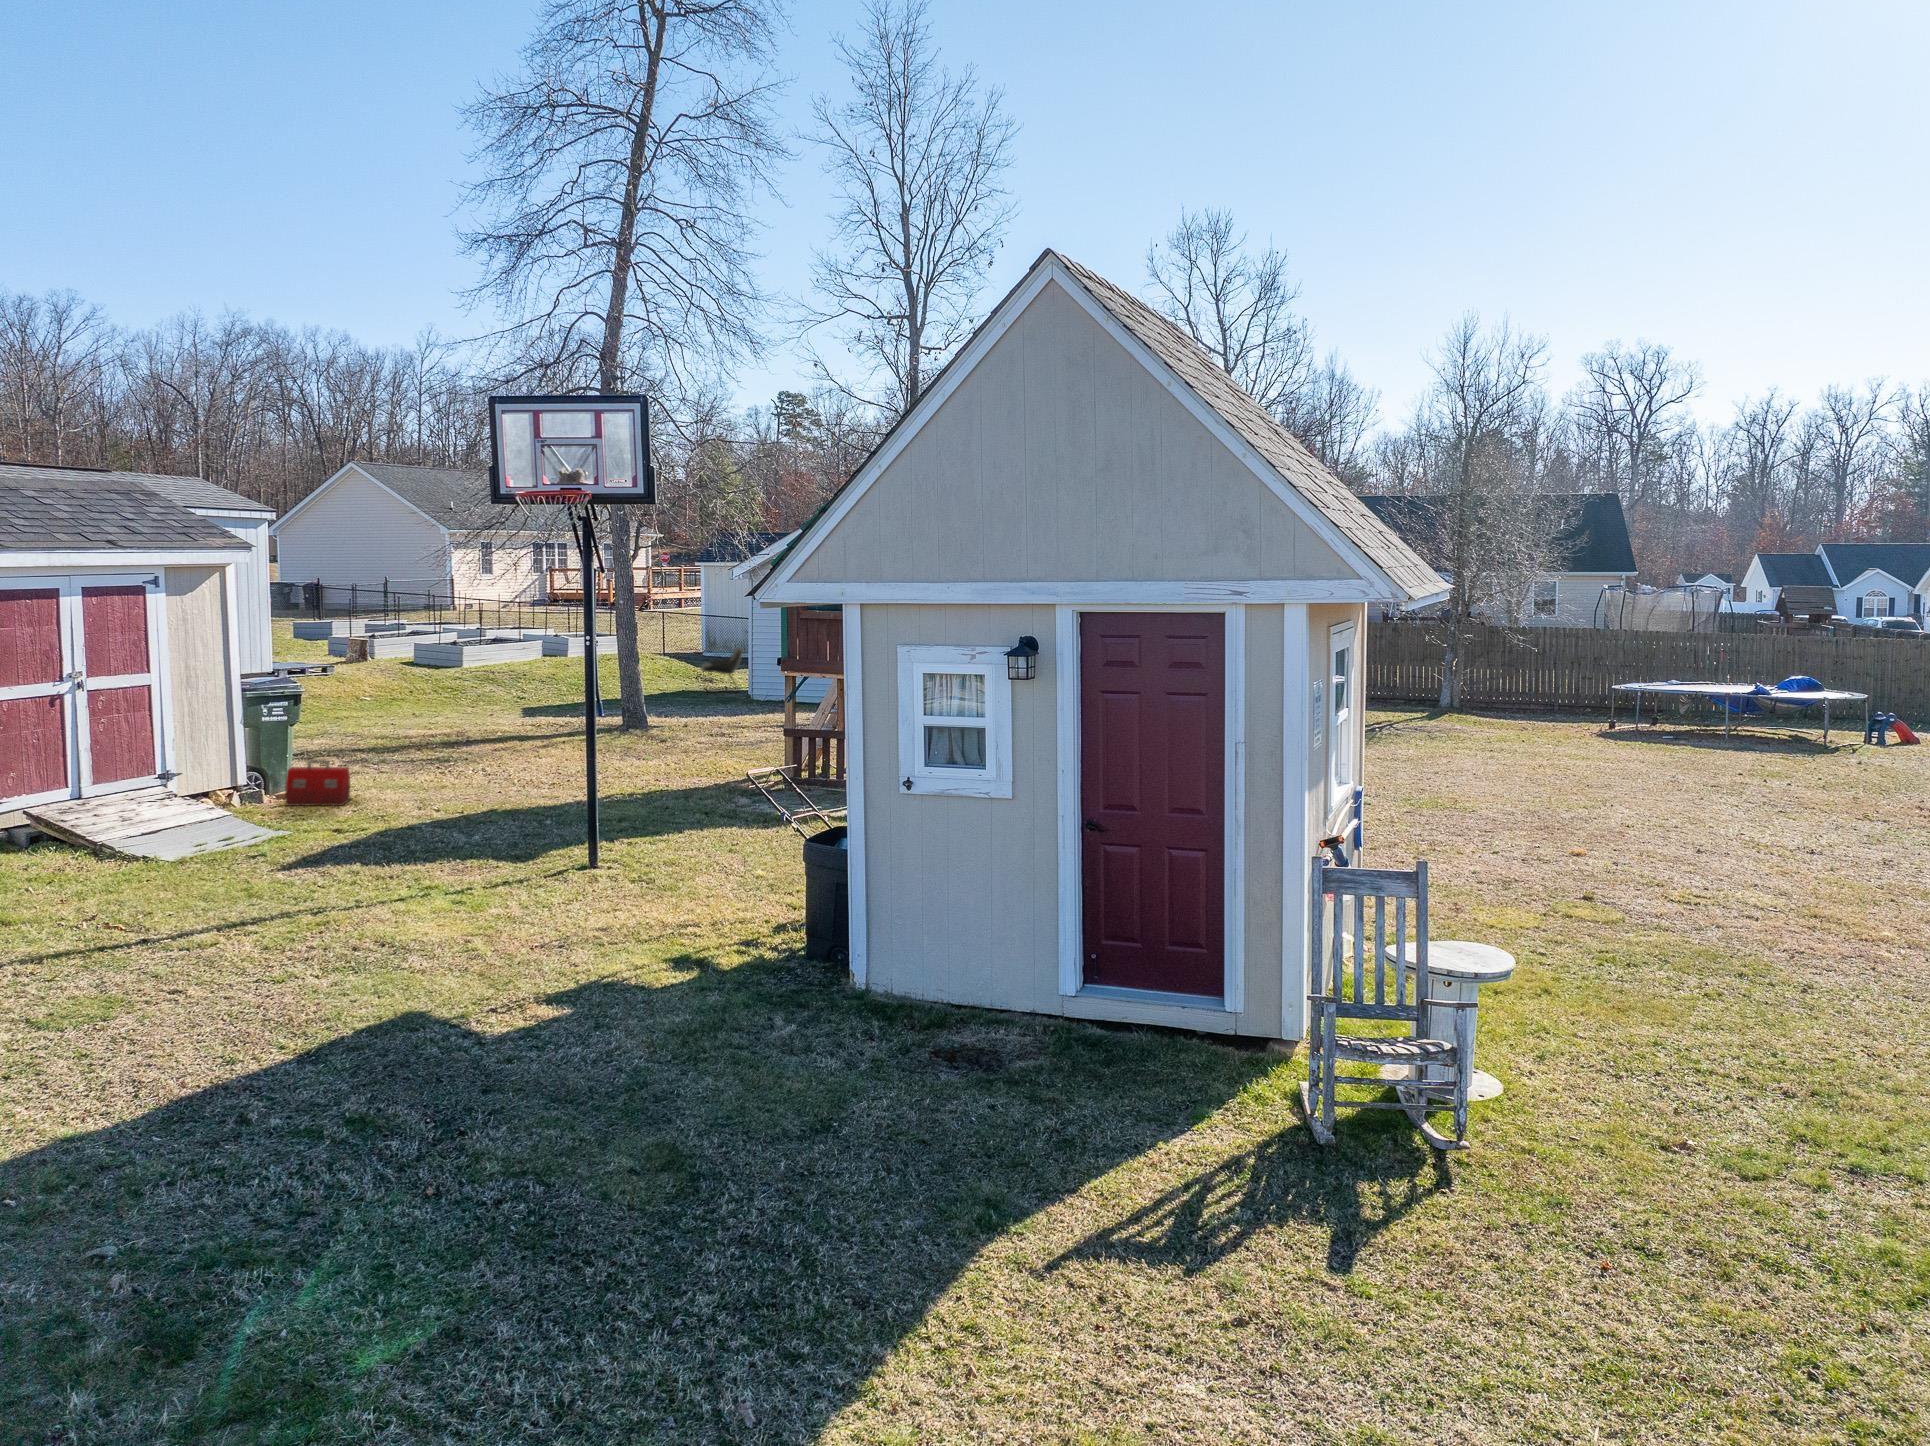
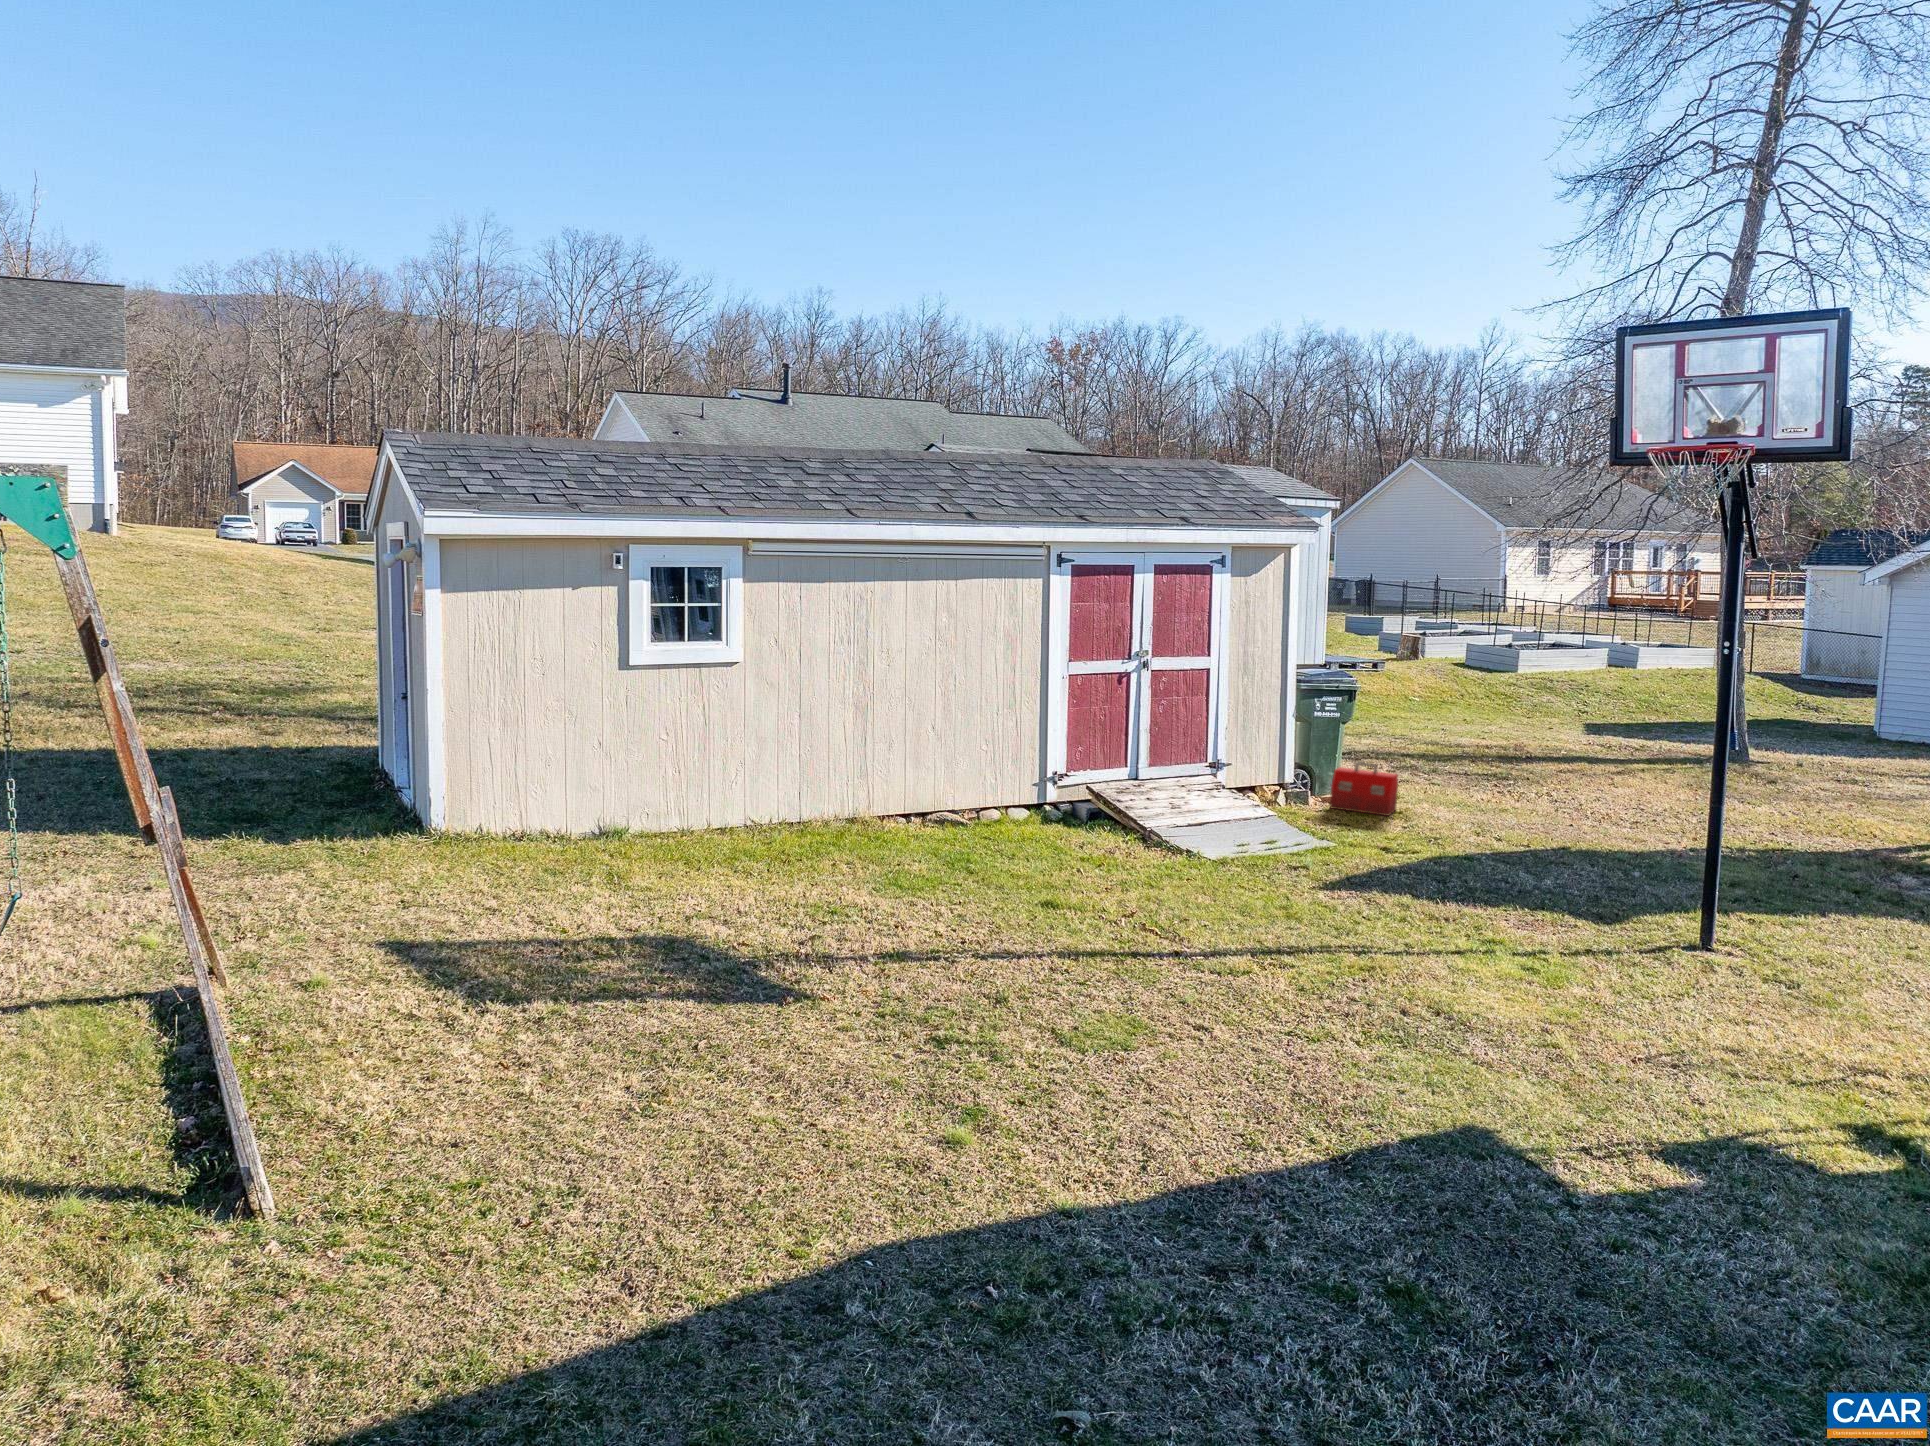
lounge chair: present [701,647,743,692] -> none [1816,668,1883,726]

